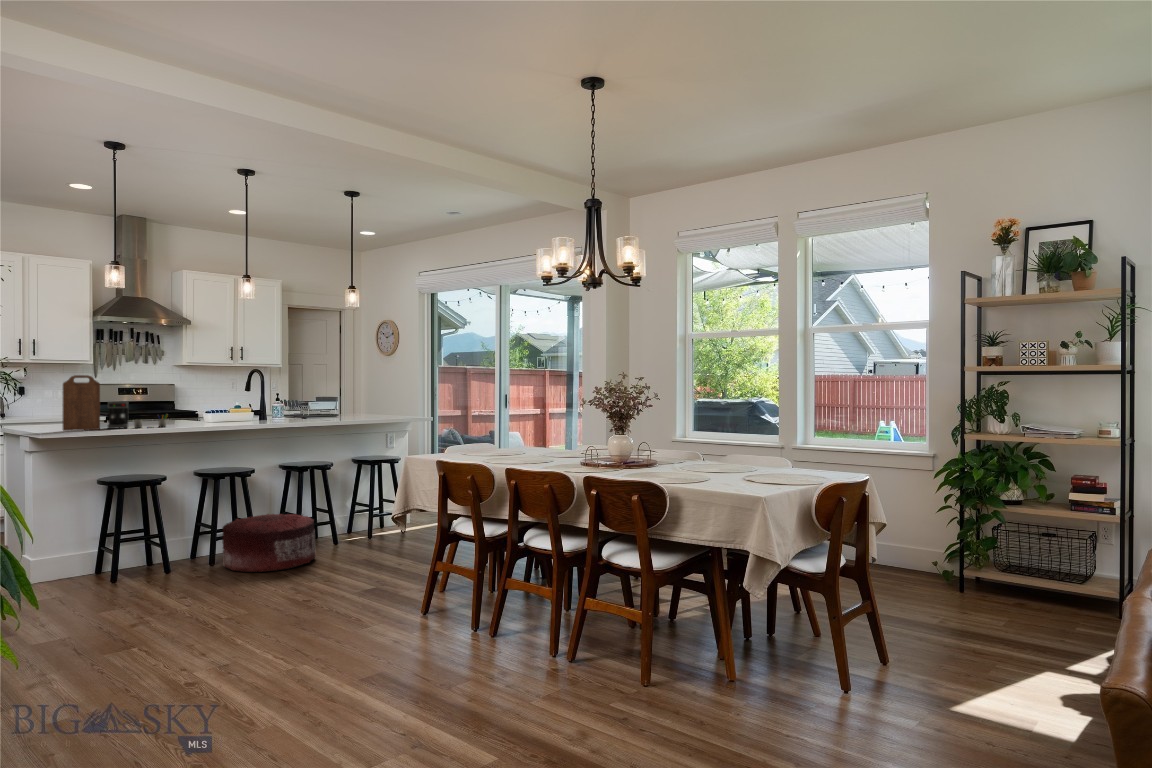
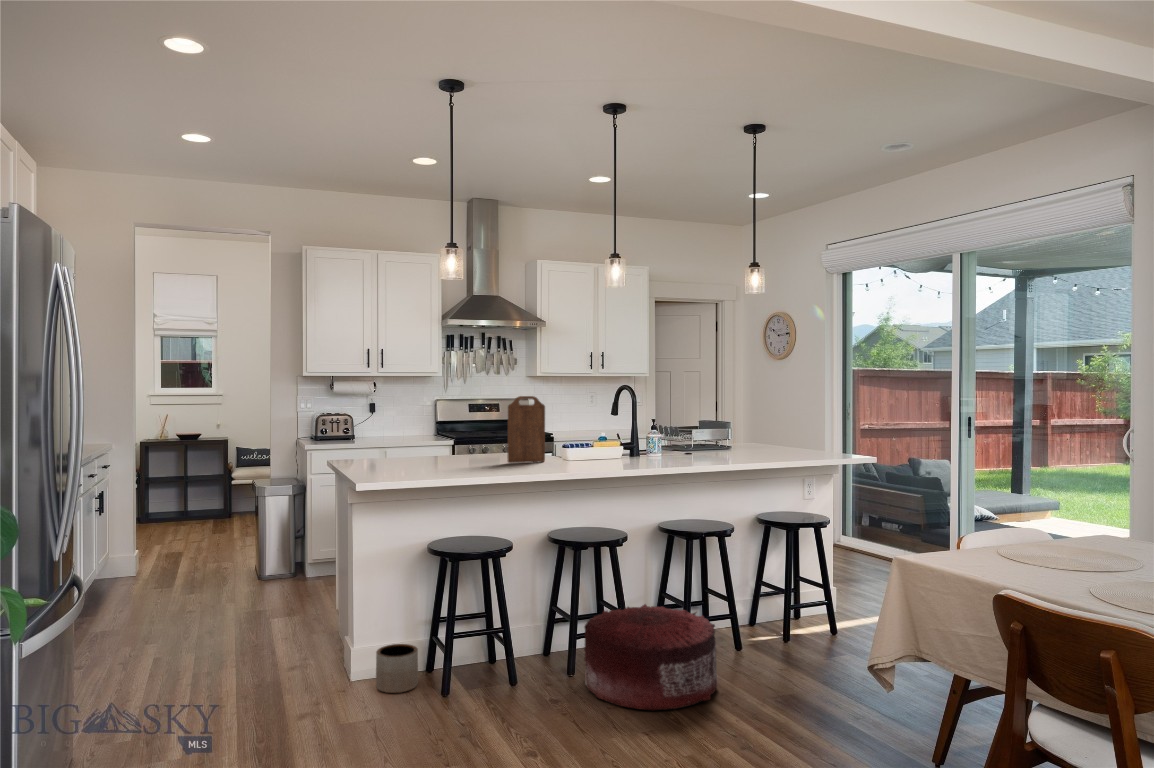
cutting board: present [63,375,100,431] -> present [507,396,545,463]
coffee maker: present [108,402,168,429] -> none [443,433,516,471]
planter: none [56,552,91,584] -> present [376,644,418,693]

